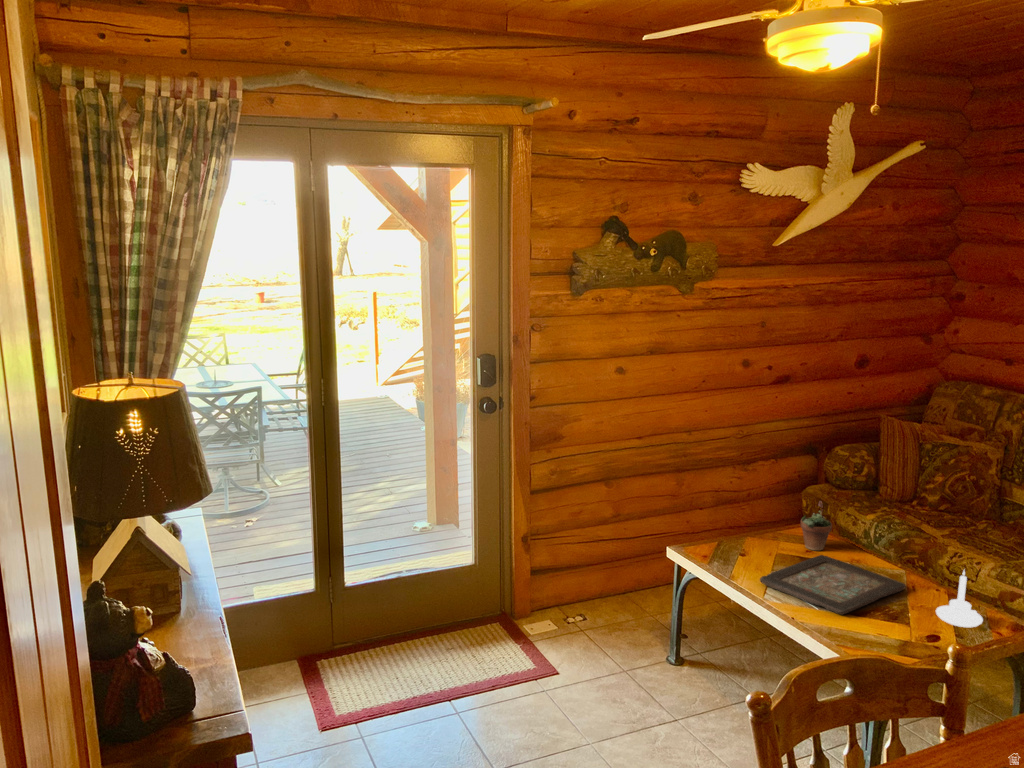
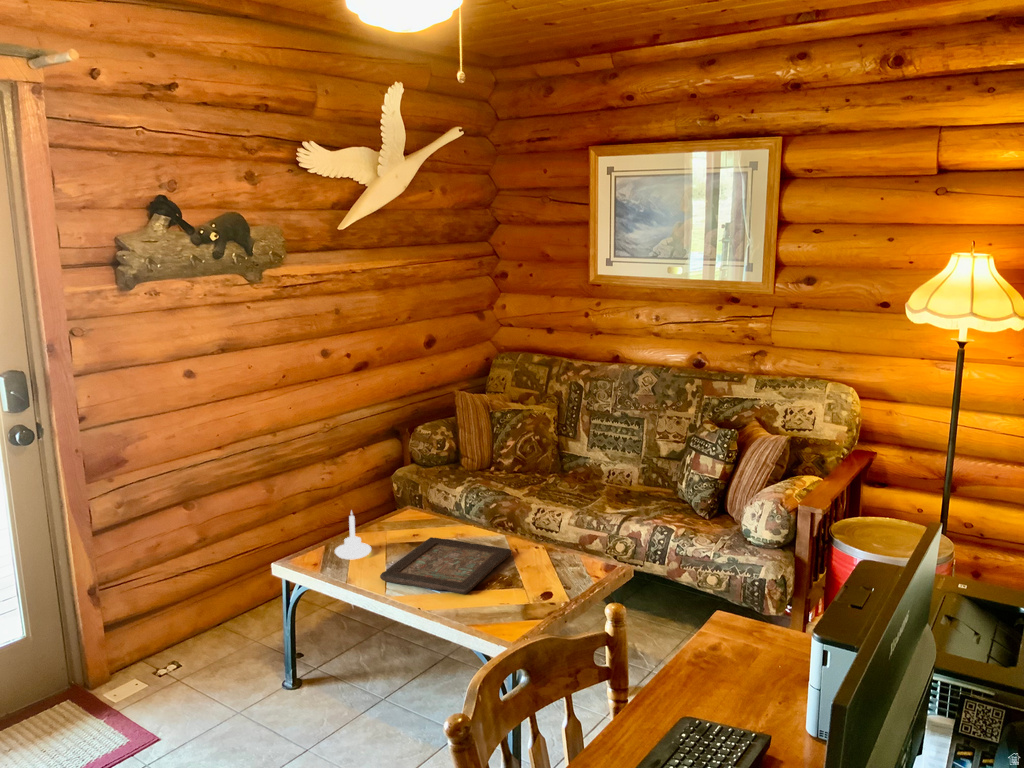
succulent plant: present [801,503,832,551] -> none [405,484,435,534]
candle holder: present [936,571,983,627] -> present [335,511,371,559]

